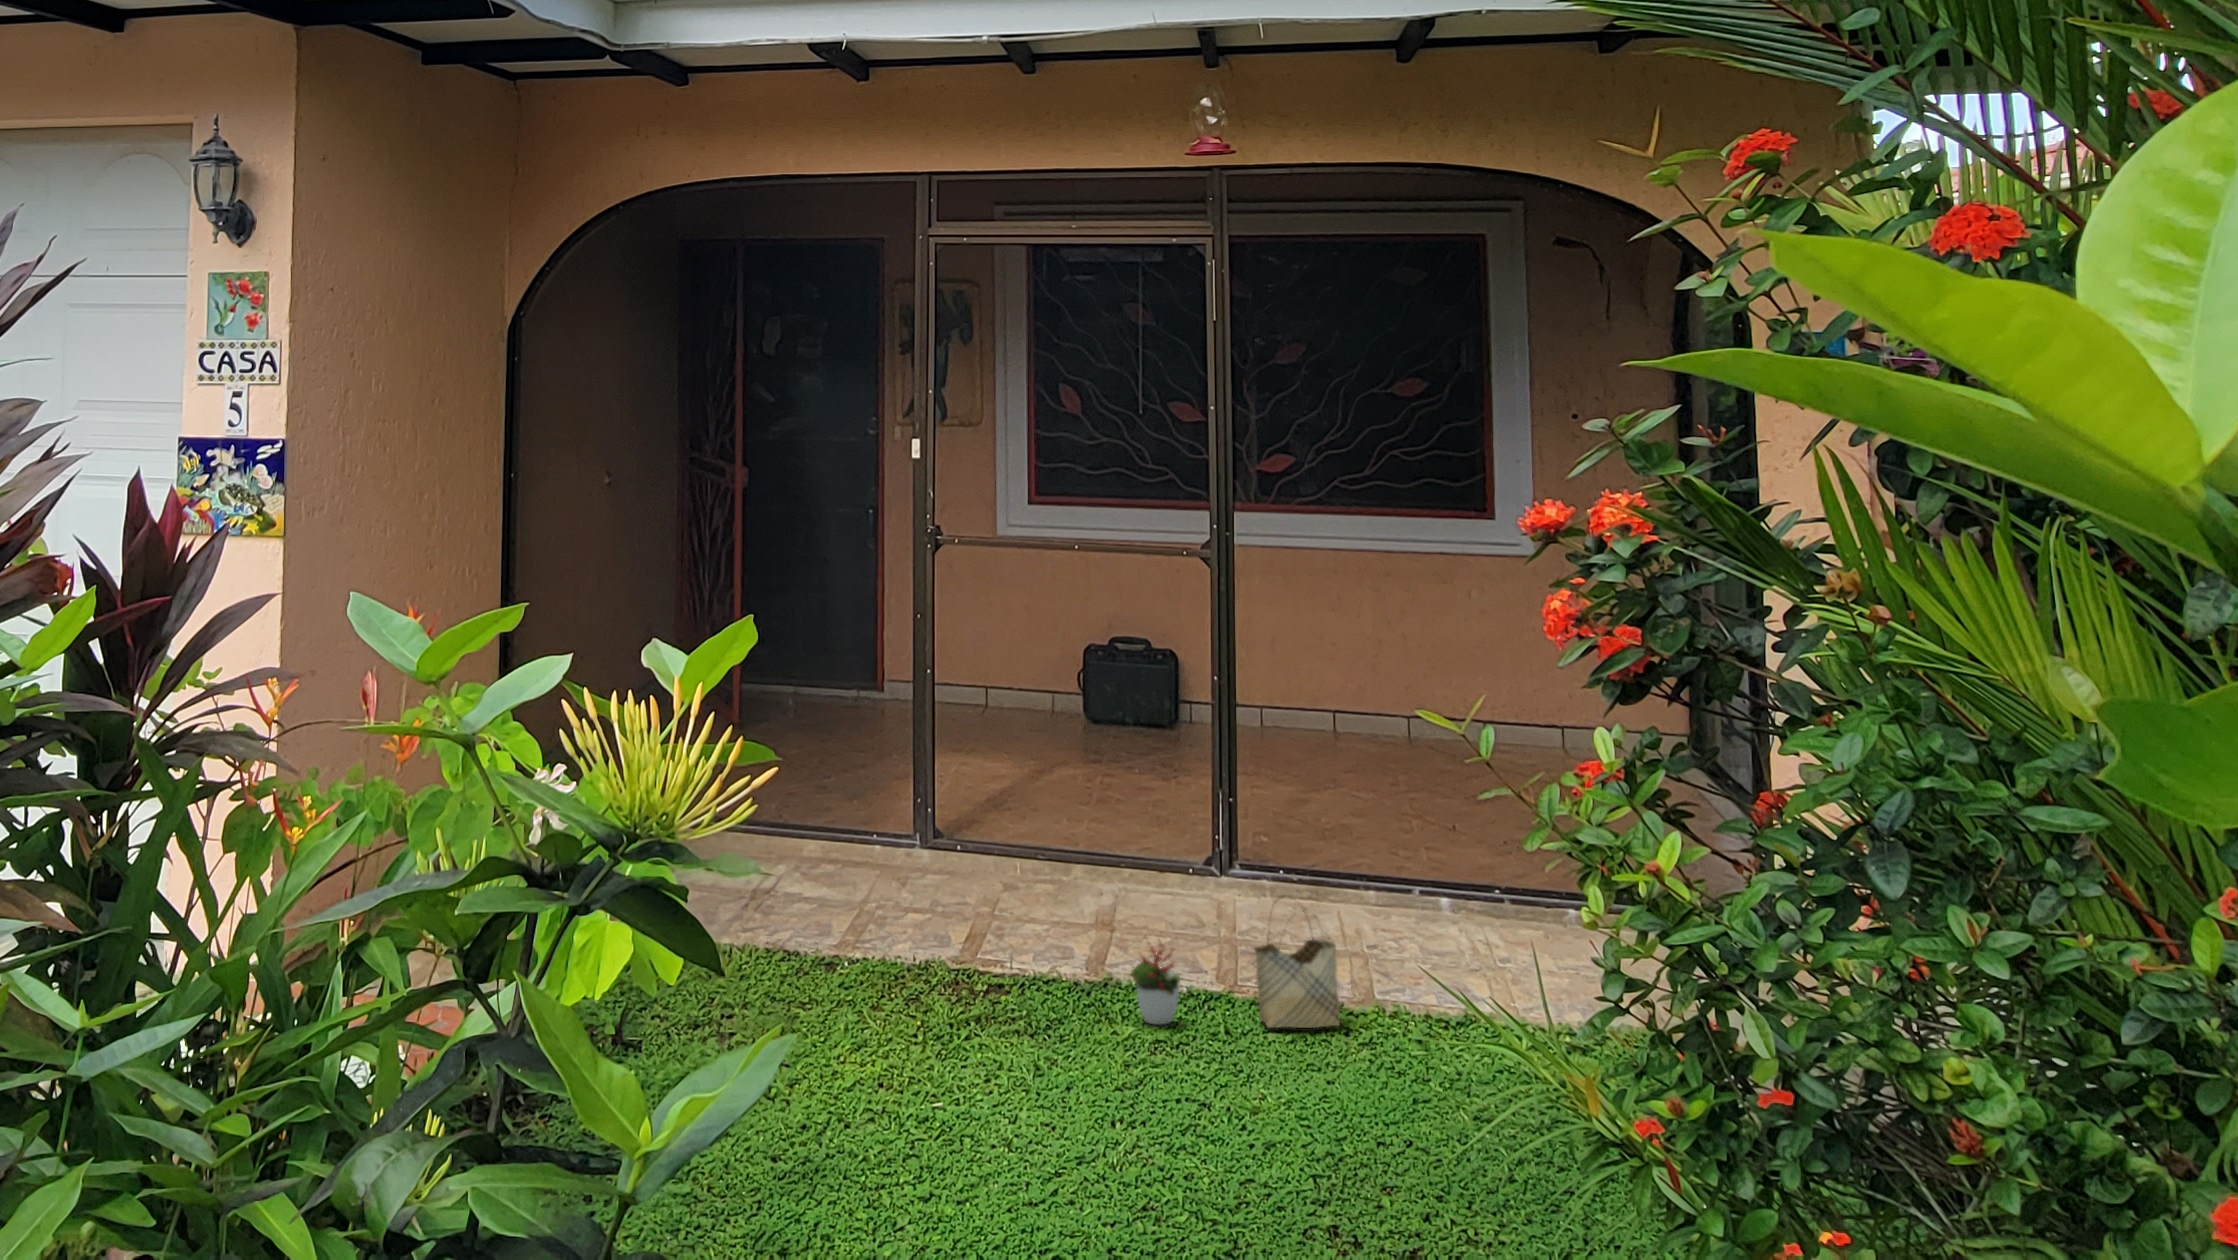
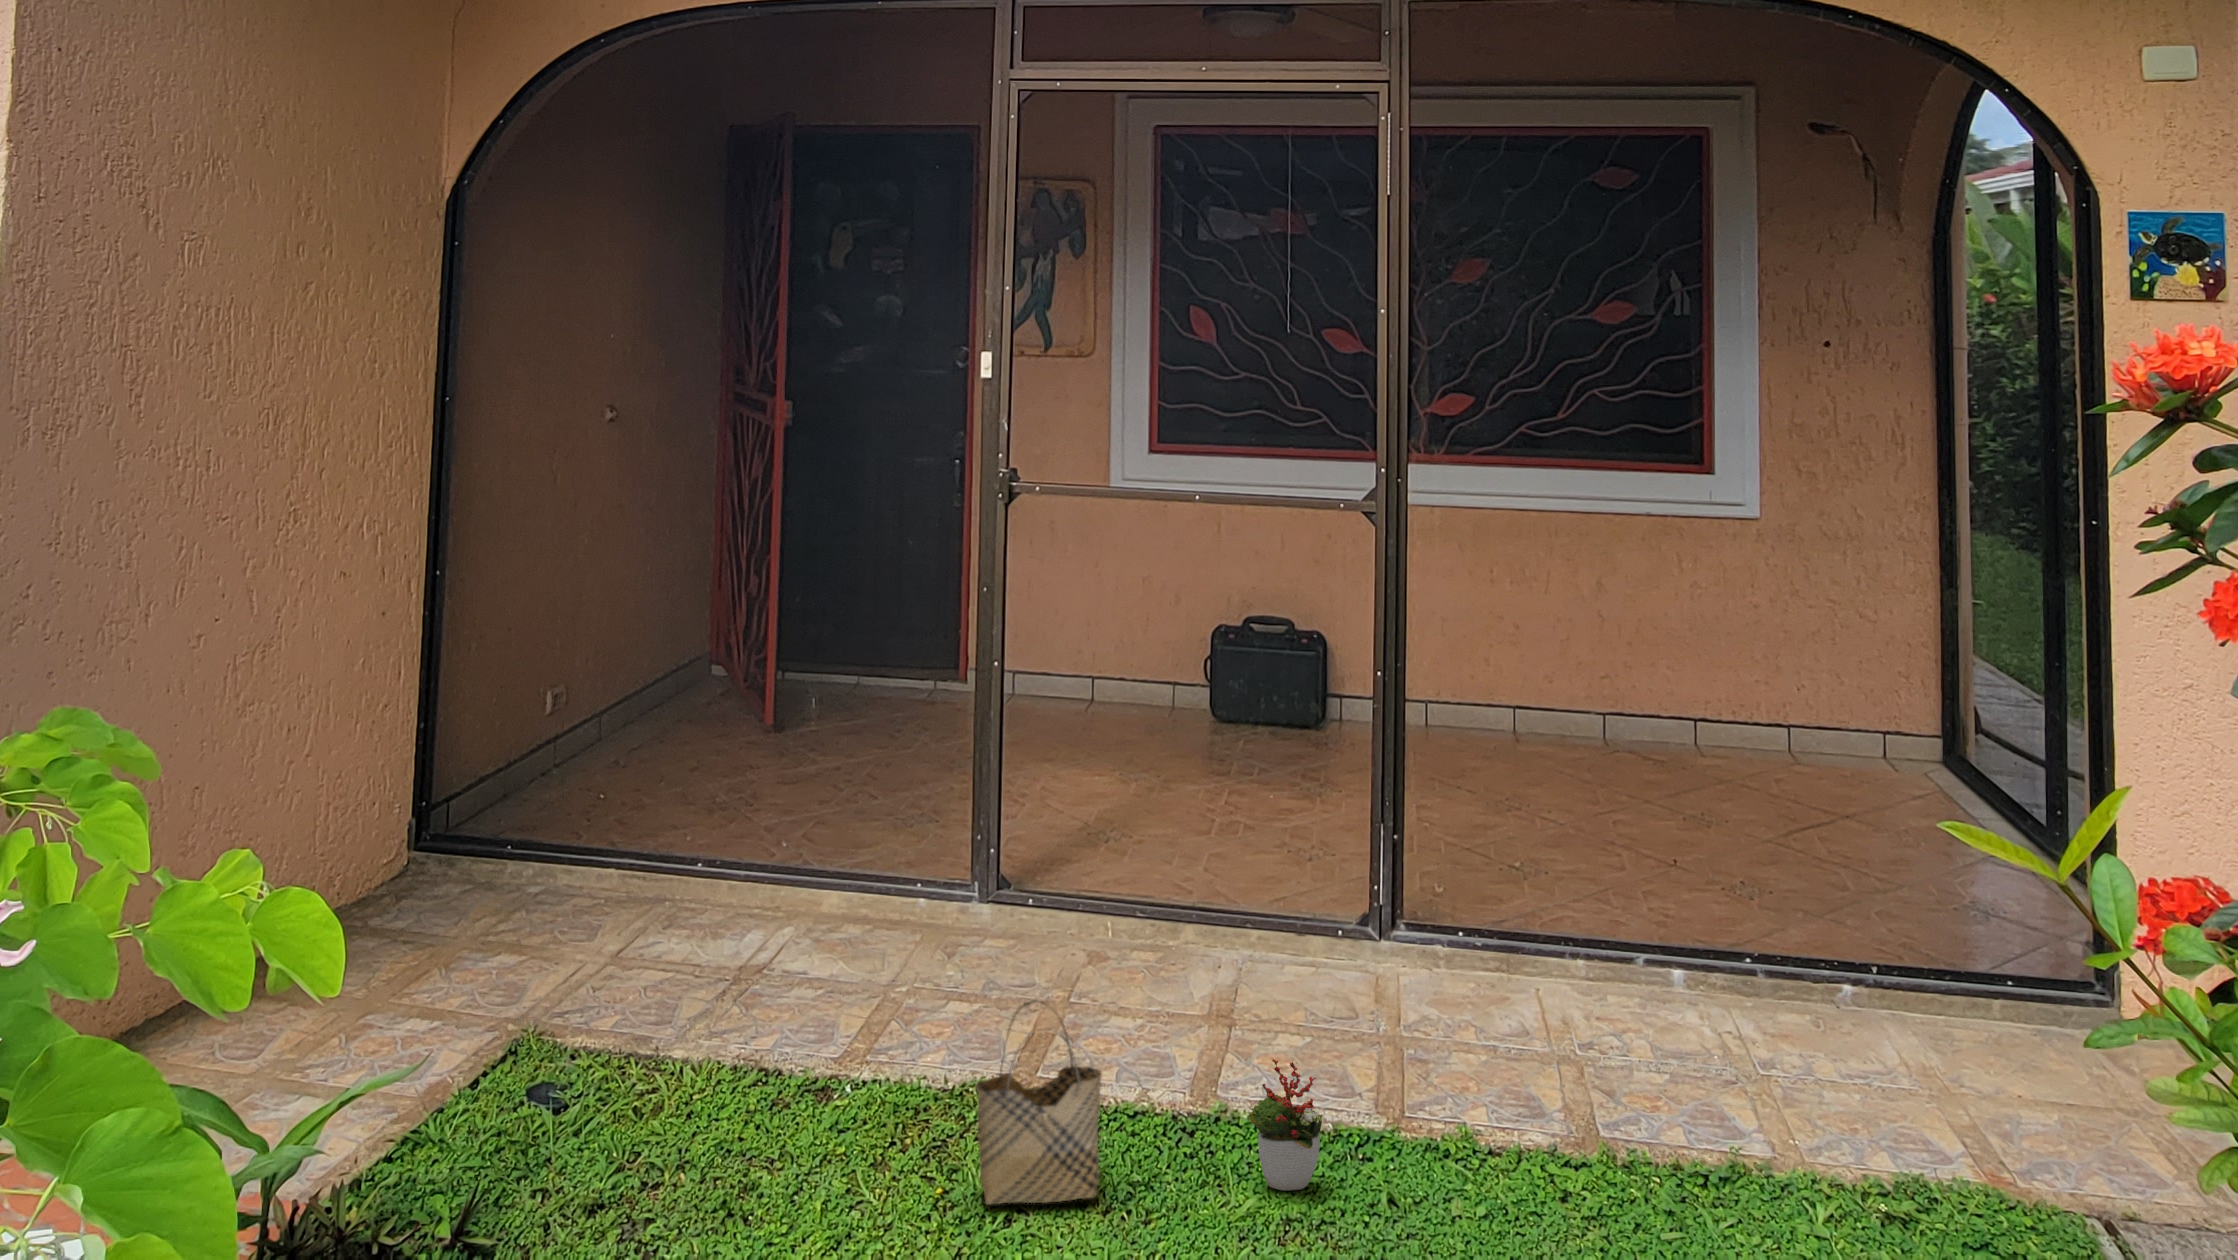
woven basket: present [1254,896,1341,1028] -> present [975,1000,1102,1205]

